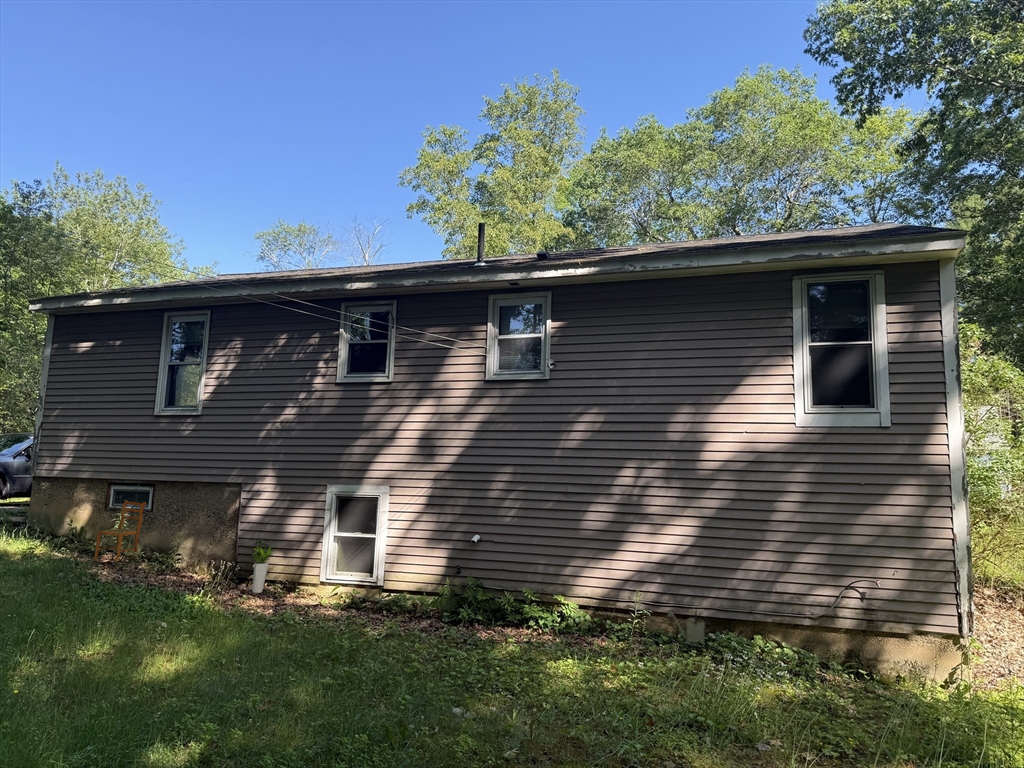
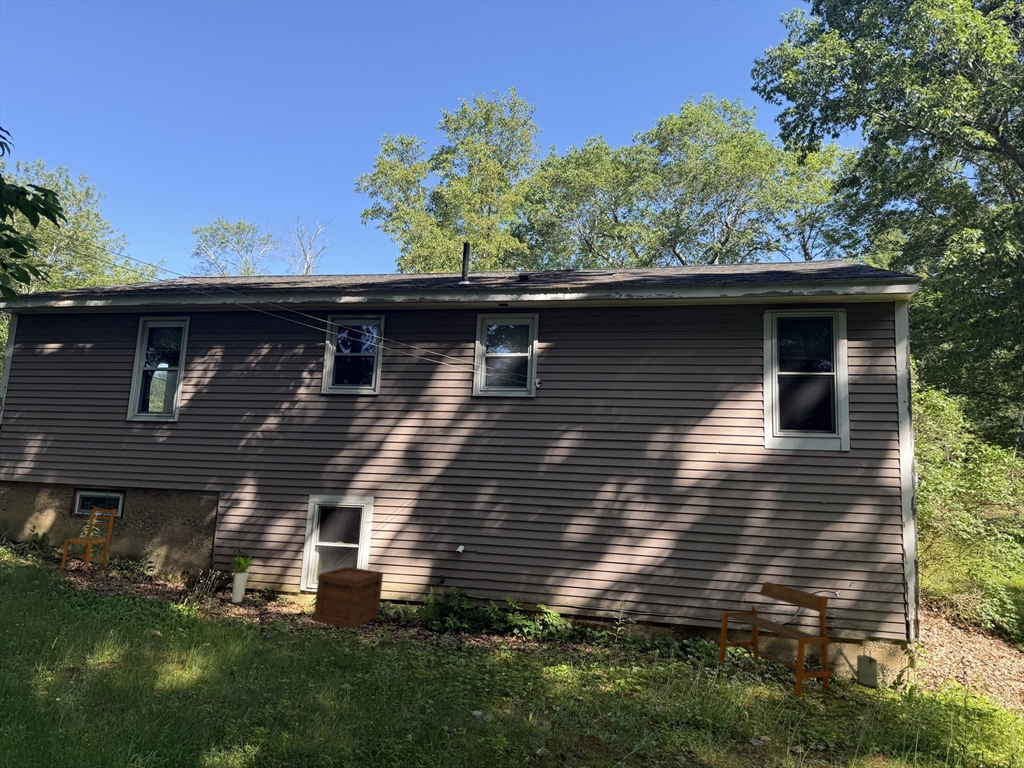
wooden crate: none [328,557,398,618] -> present [313,567,383,628]
bench: none [746,567,868,689] -> present [719,582,831,696]
watering can: present [668,610,705,648] -> present [836,647,877,688]

